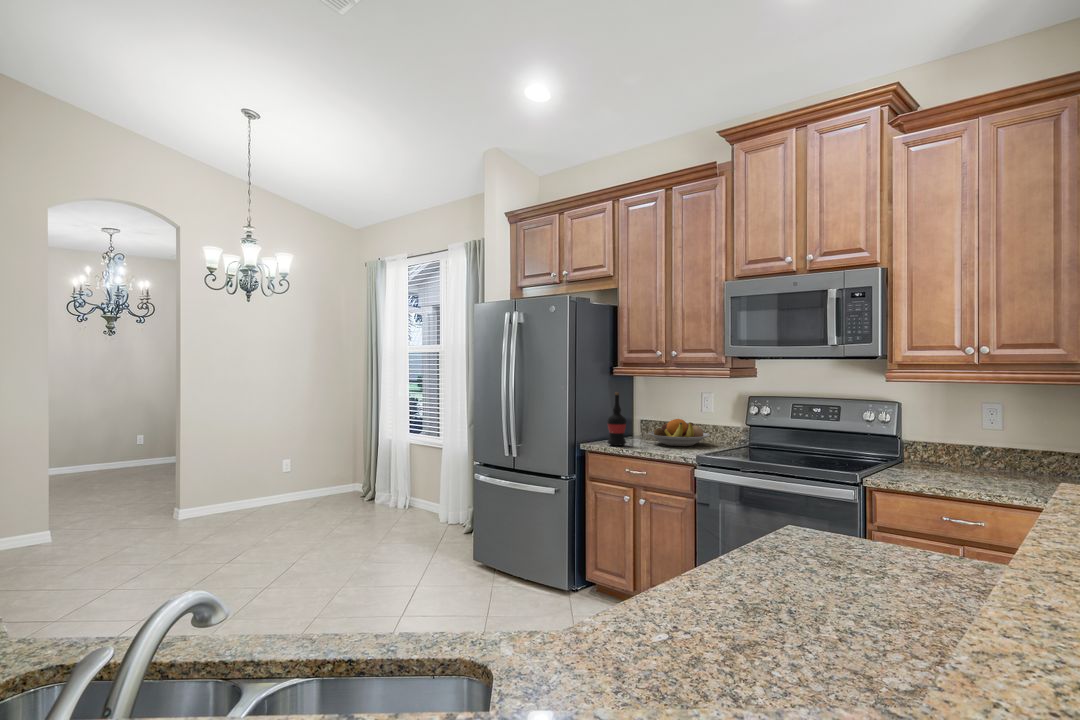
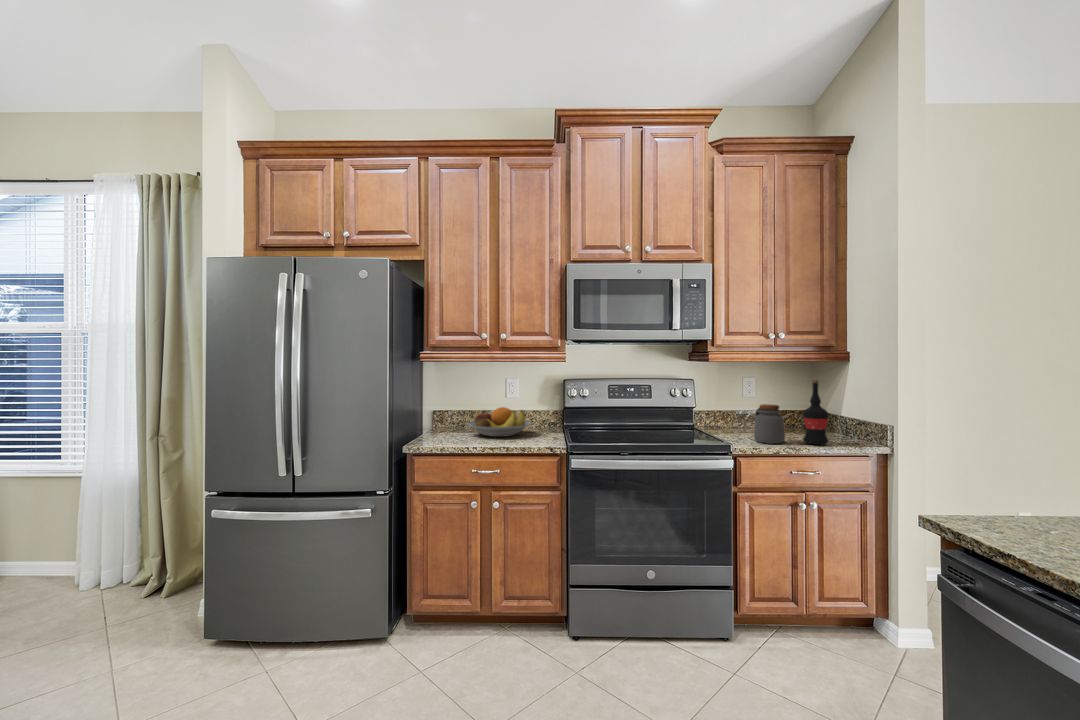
wine bottle: present [607,392,626,446] -> present [803,380,828,444]
jar: none [910,436,950,484] -> present [754,404,785,444]

